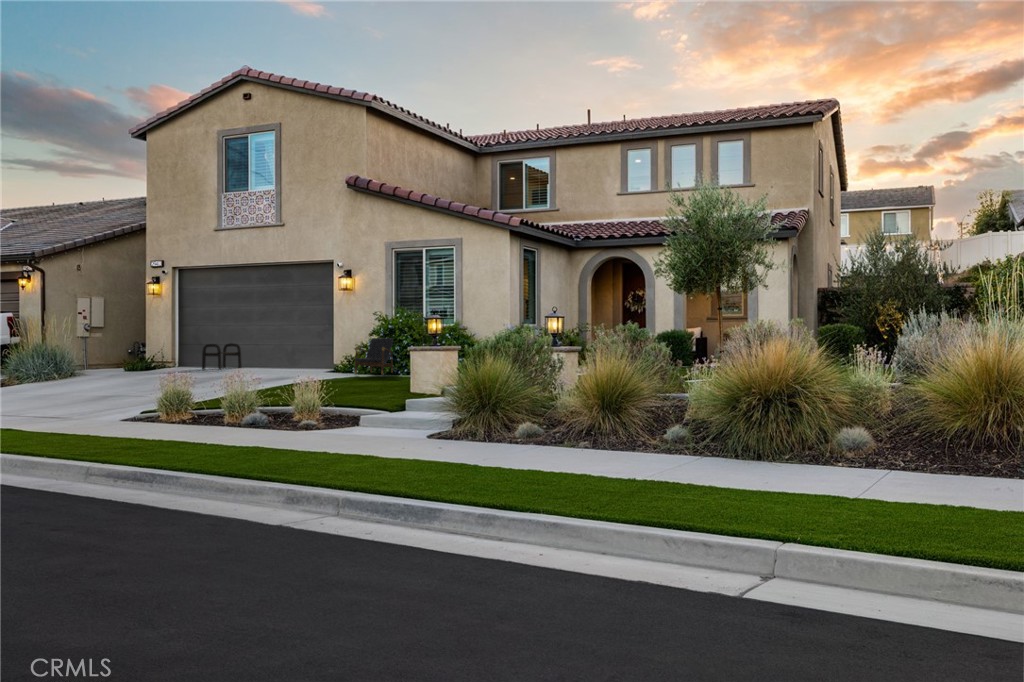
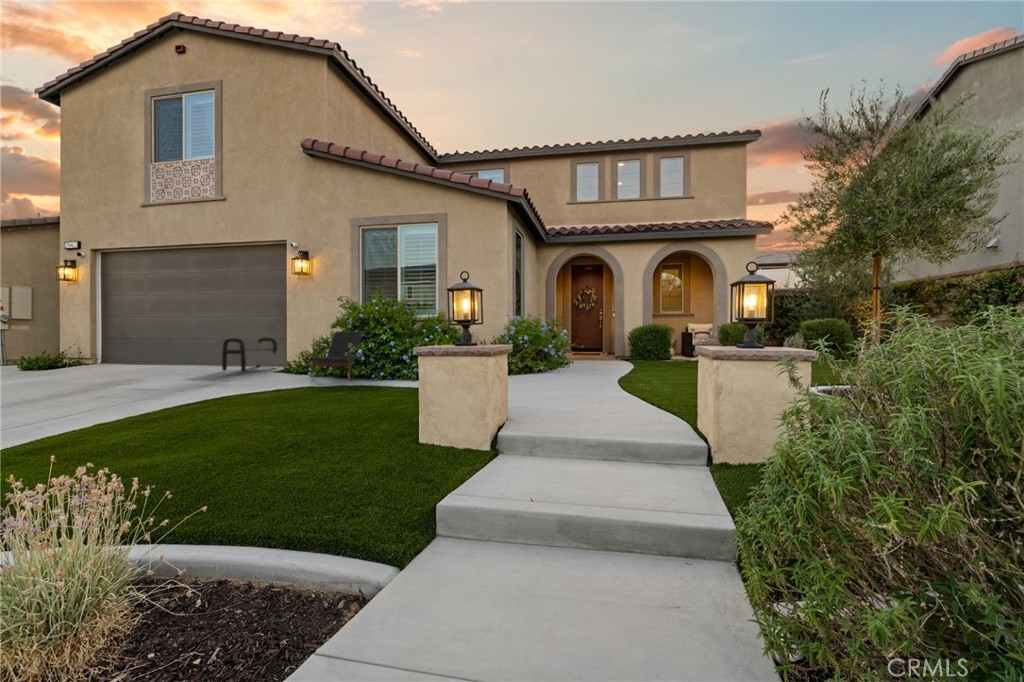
bench: present [202,343,242,370] -> present [222,337,277,371]

